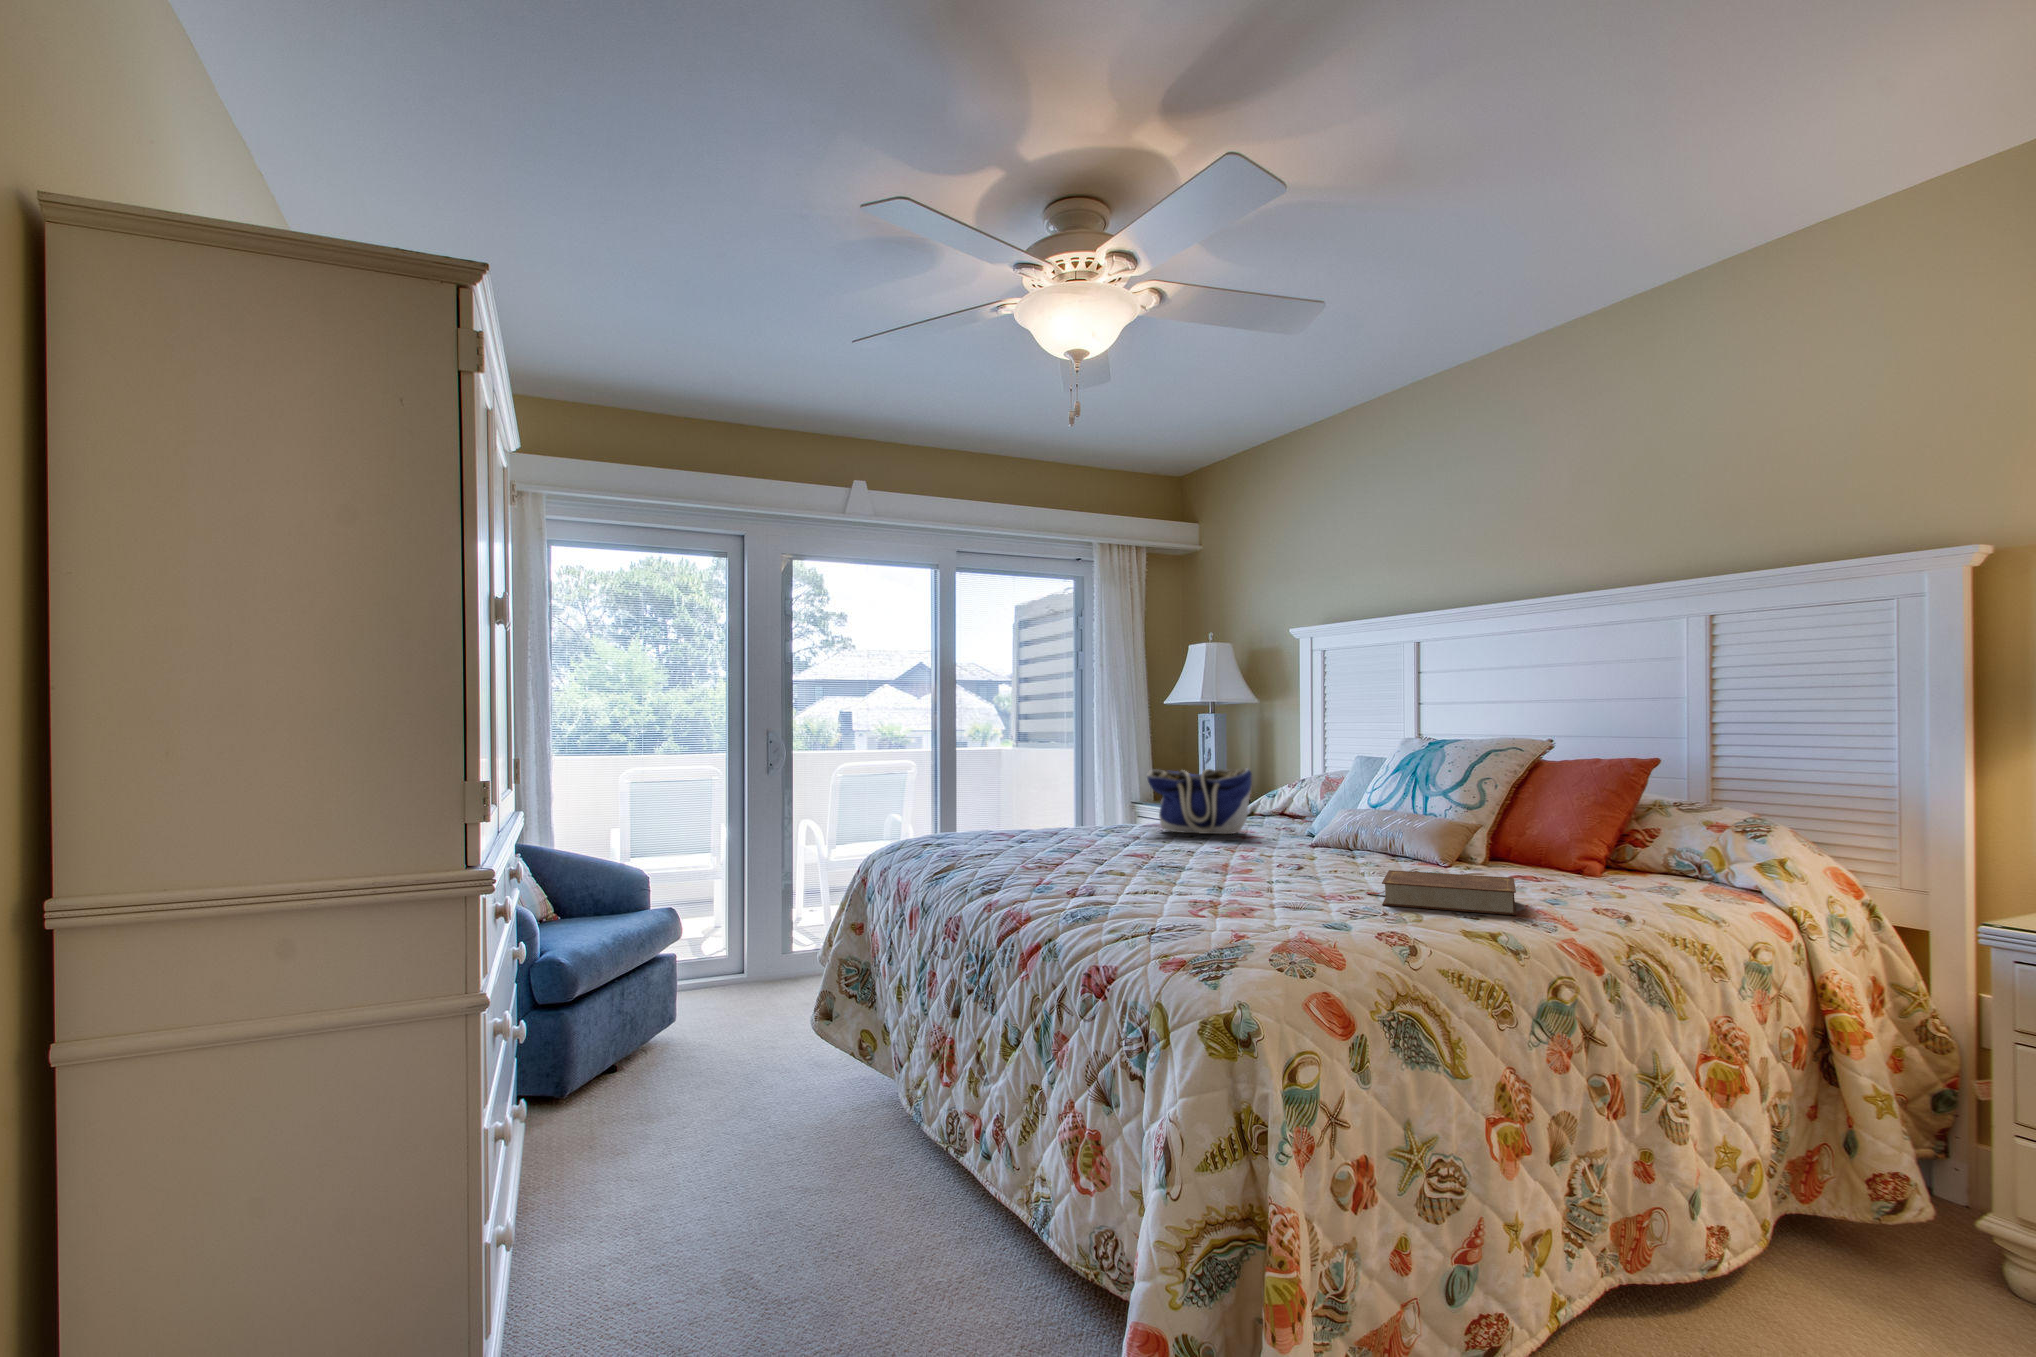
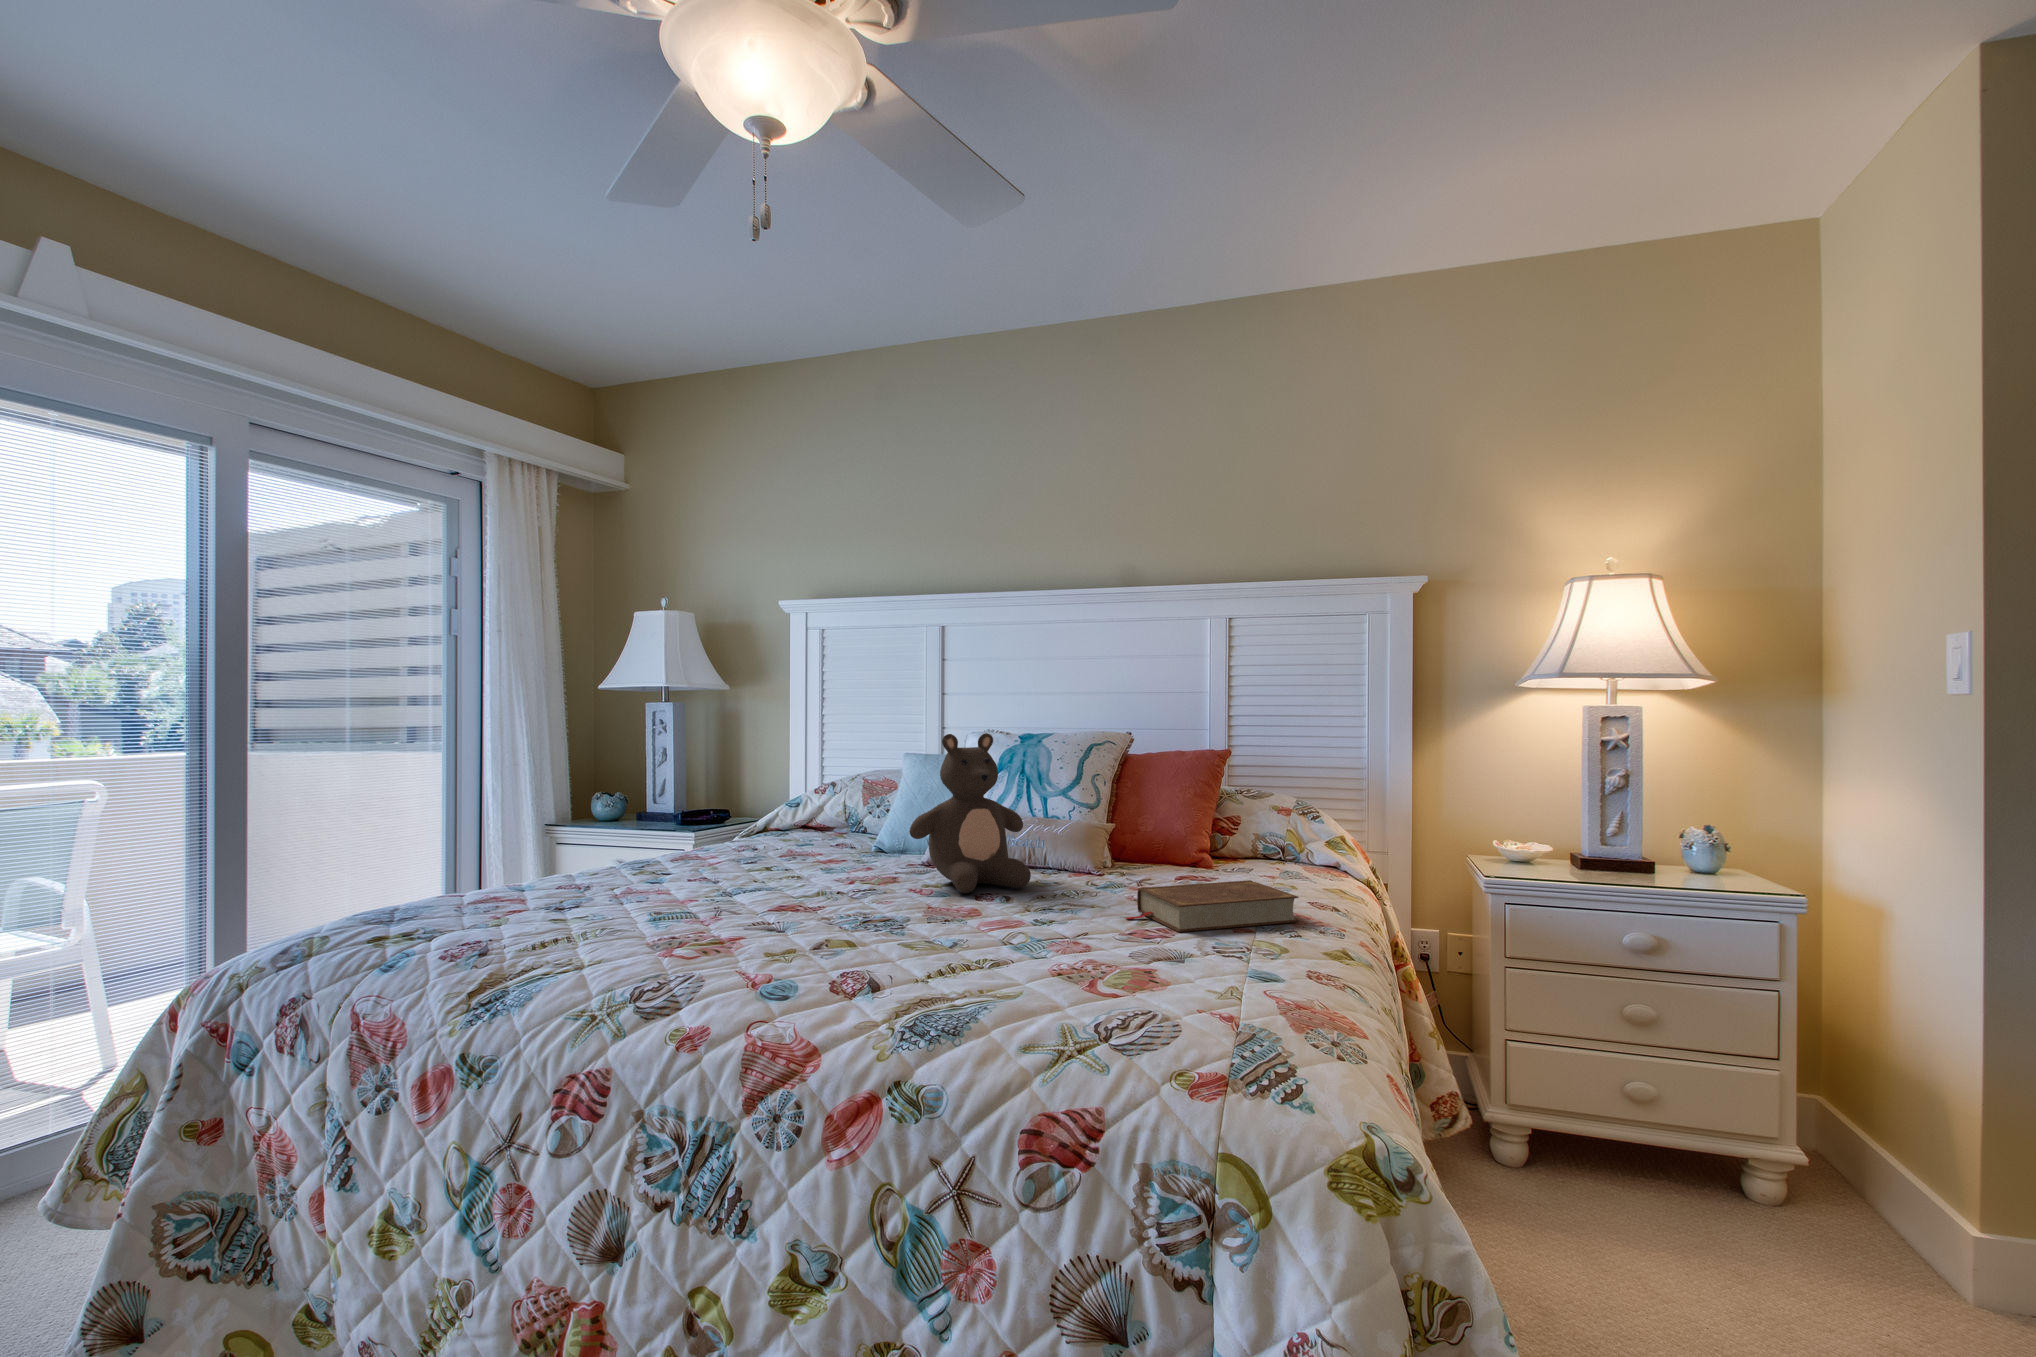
teddy bear: none [1262,736,1369,867] -> present [909,733,1031,893]
tote bag: present [1147,768,1252,834] -> none [689,774,832,864]

